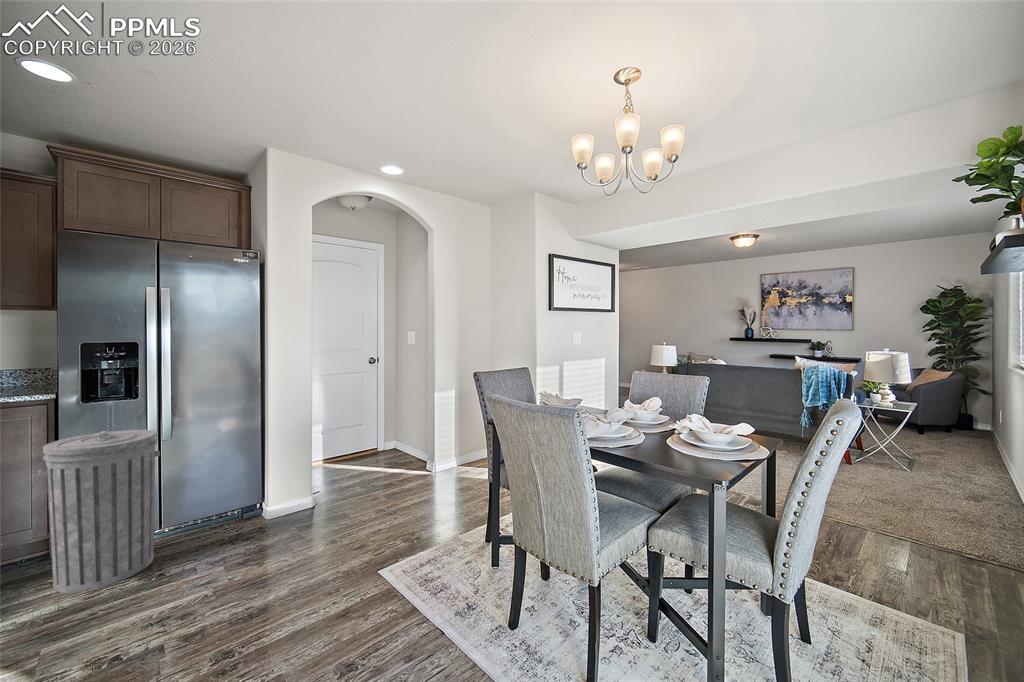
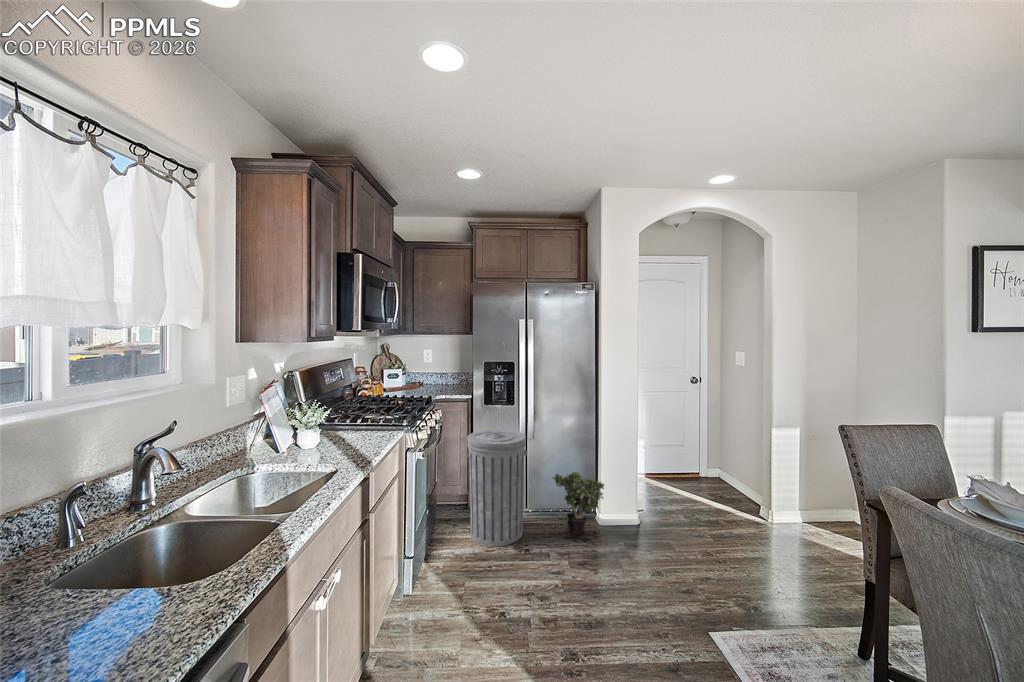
potted plant: none [200,463,273,537] -> present [552,472,604,535]

